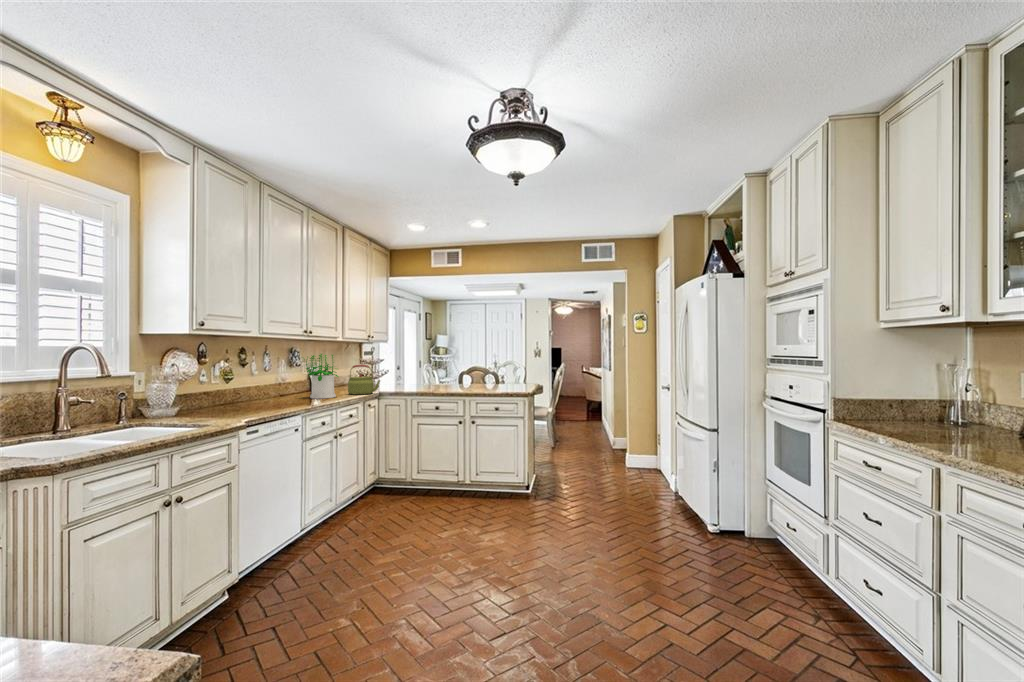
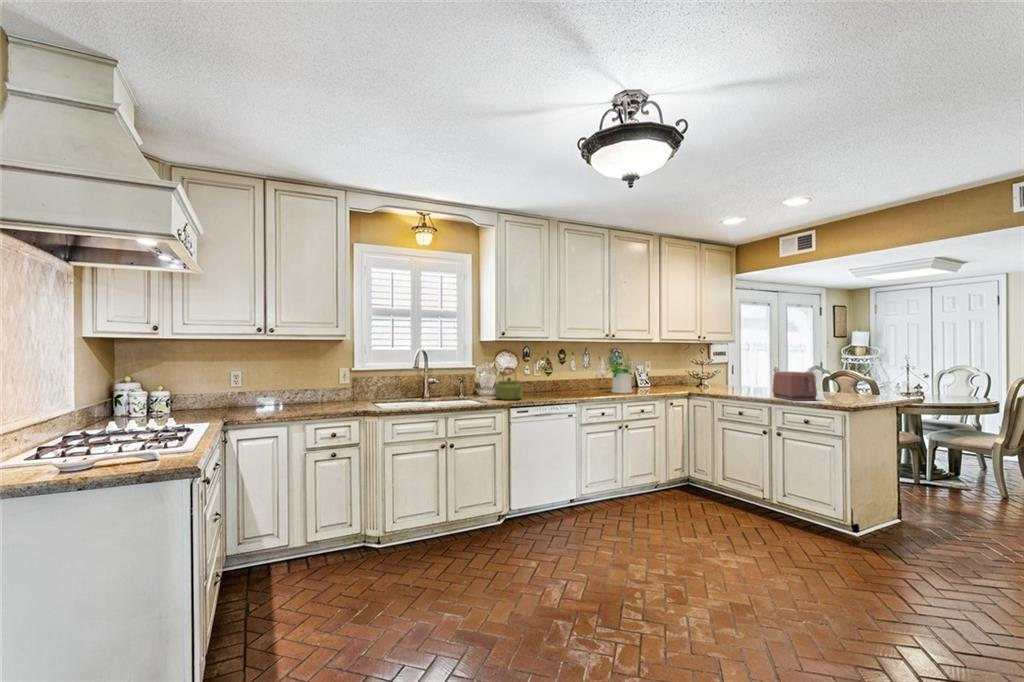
kettle: present [348,365,380,395] -> present [496,367,523,400]
toaster: none [458,367,495,391] -> present [772,372,817,400]

